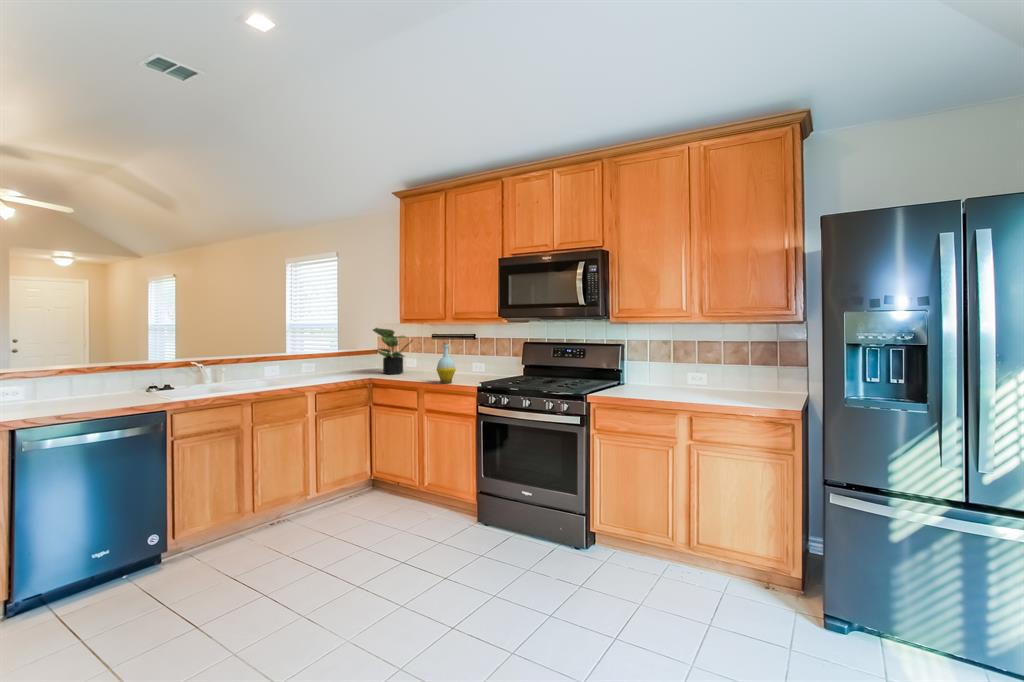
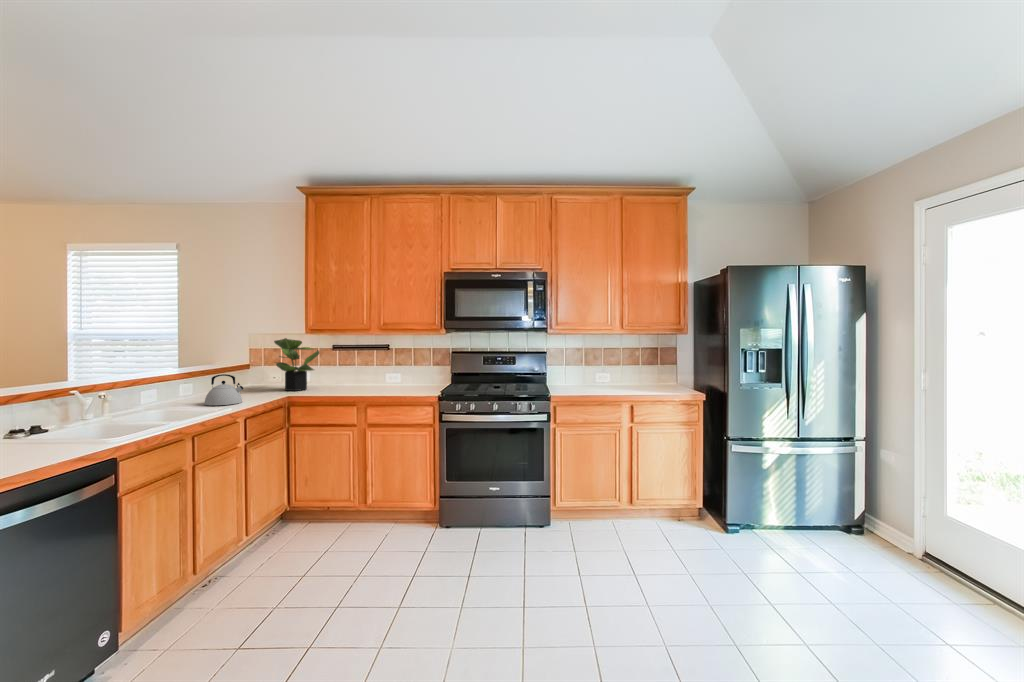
bottle: present [437,342,456,383] -> none [379,353,400,395]
kettle: none [308,357,336,382] -> present [204,374,243,405]

